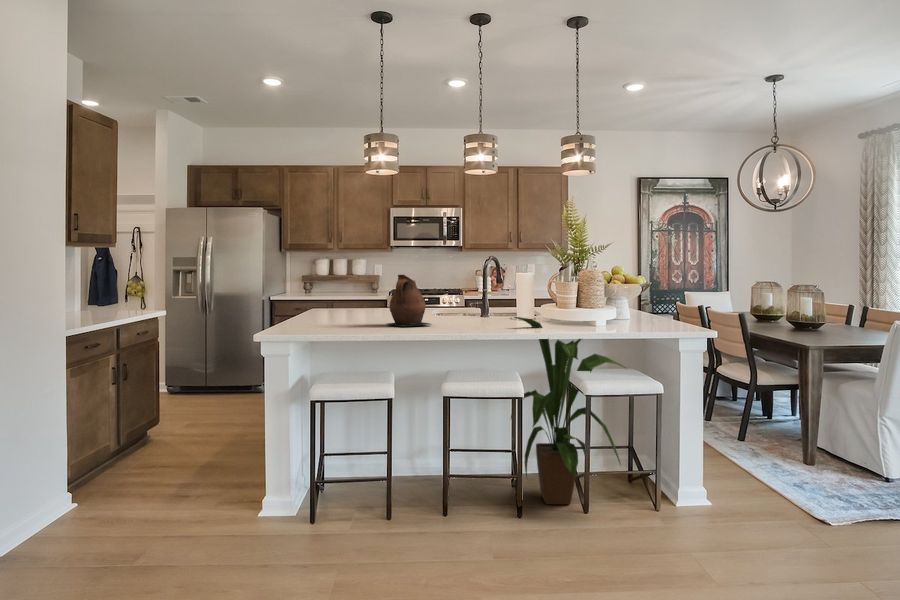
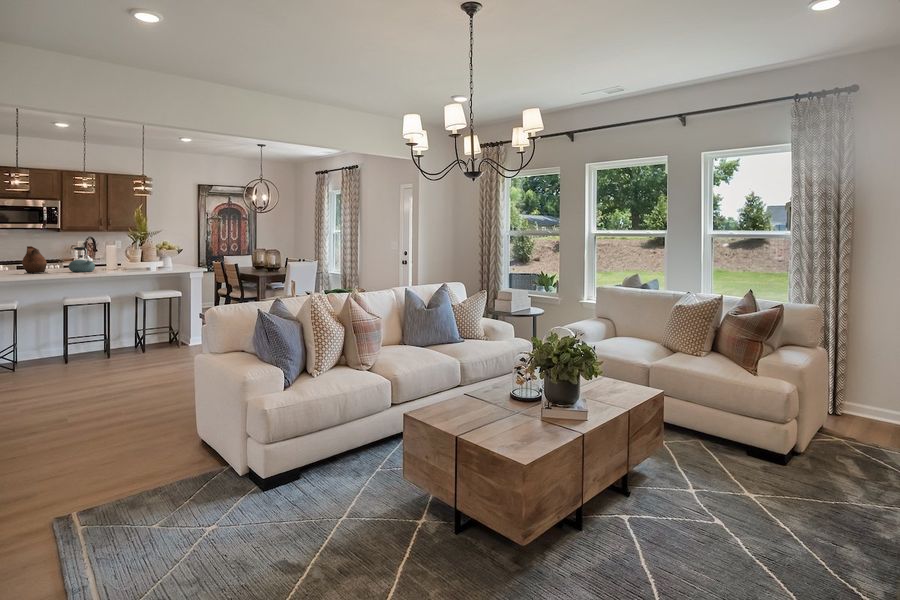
kettle: none [458,277,500,326] -> present [69,247,95,272]
house plant: present [511,317,626,504] -> none [103,266,170,355]

